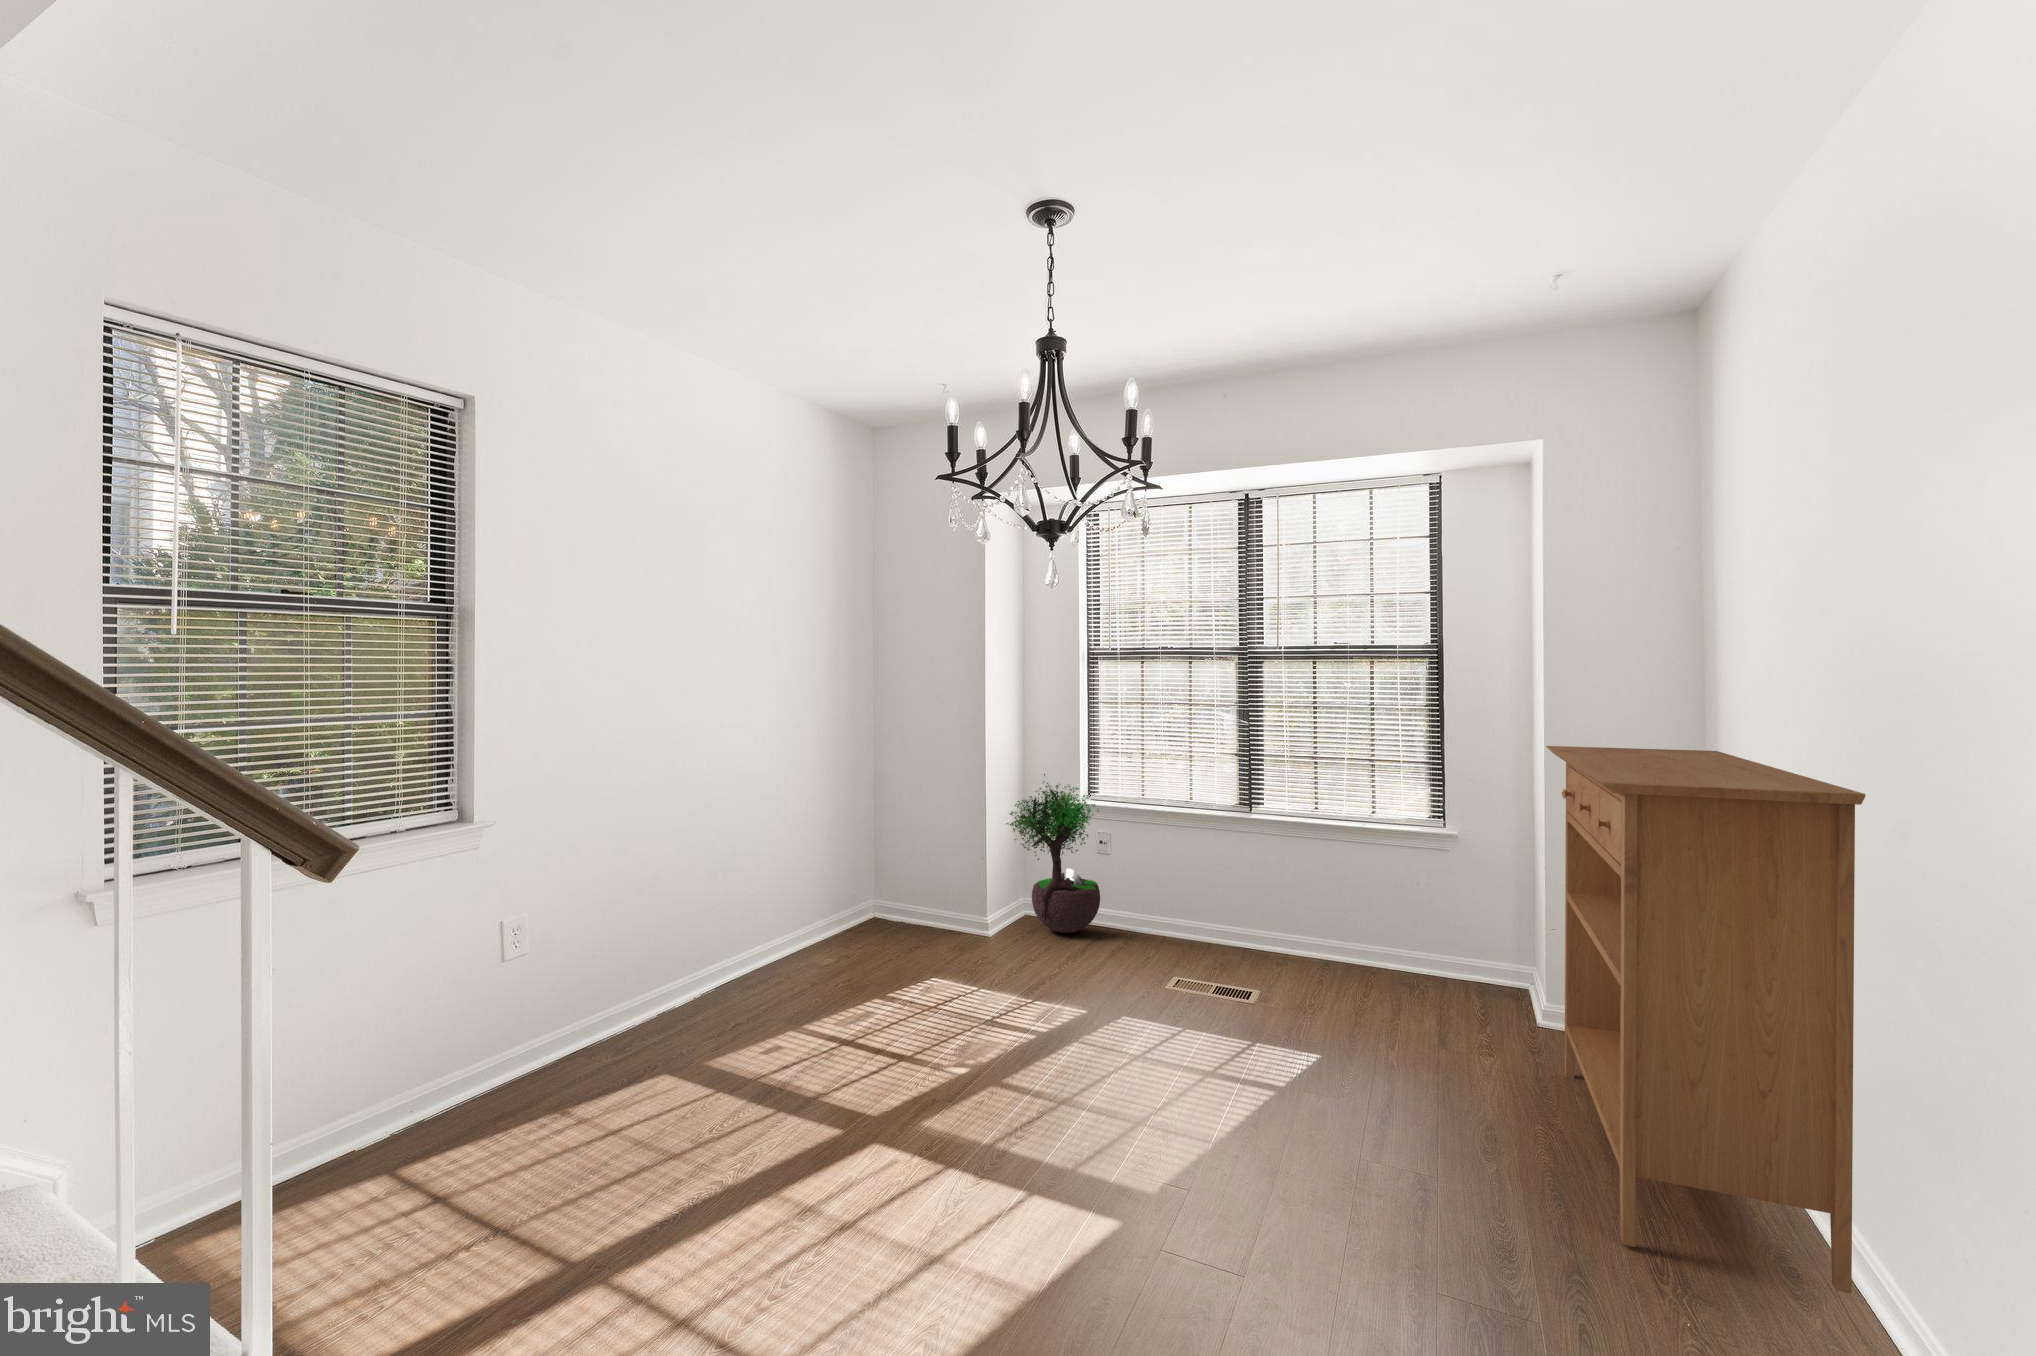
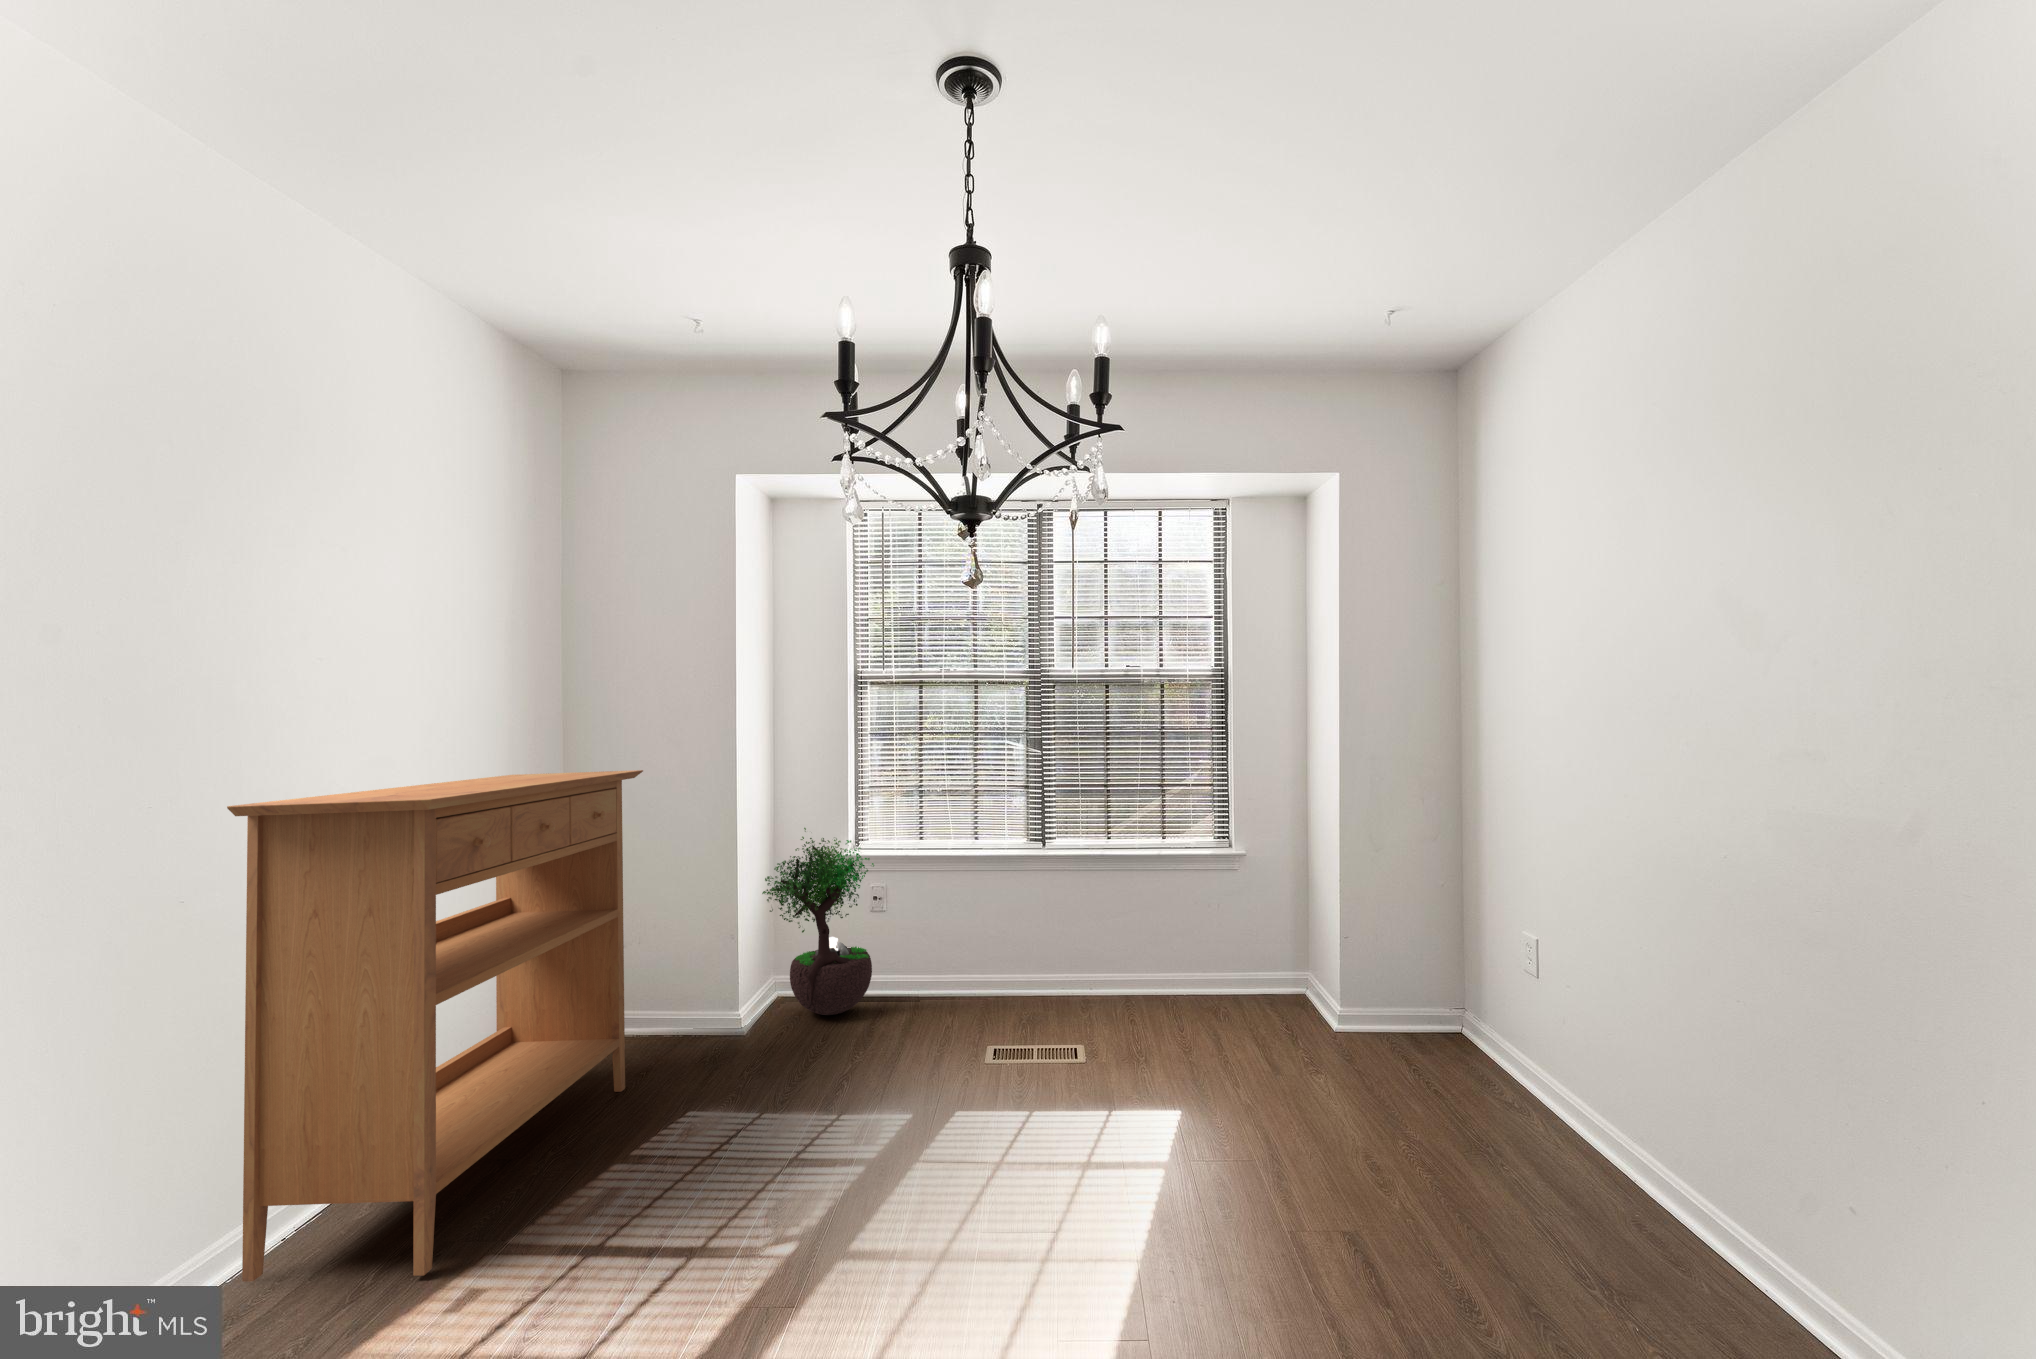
console table: present [1546,746,1865,1294] -> present [227,770,643,1282]

